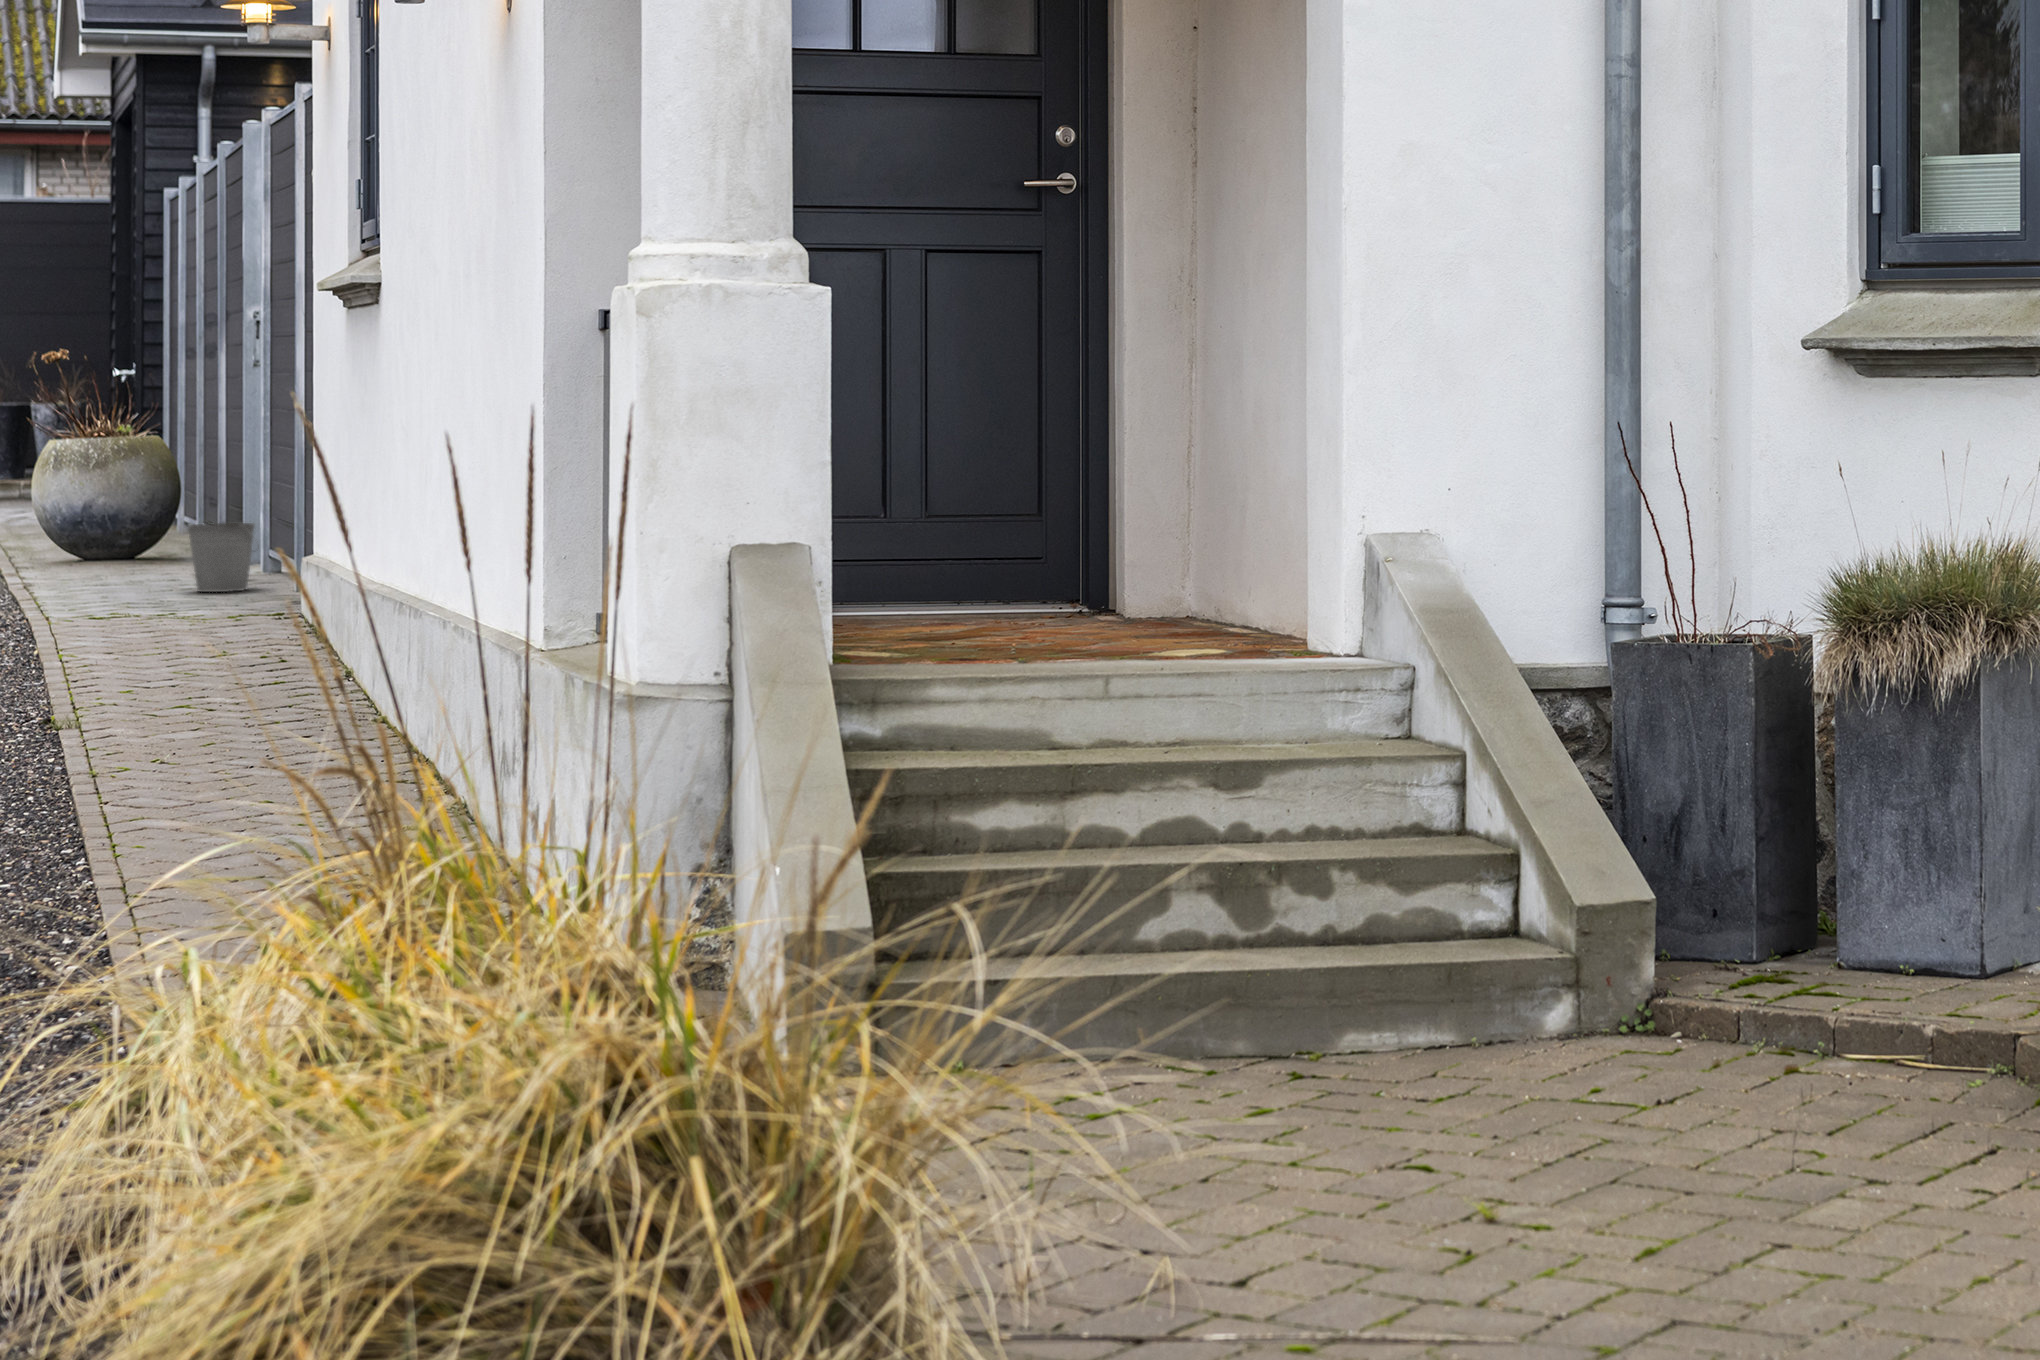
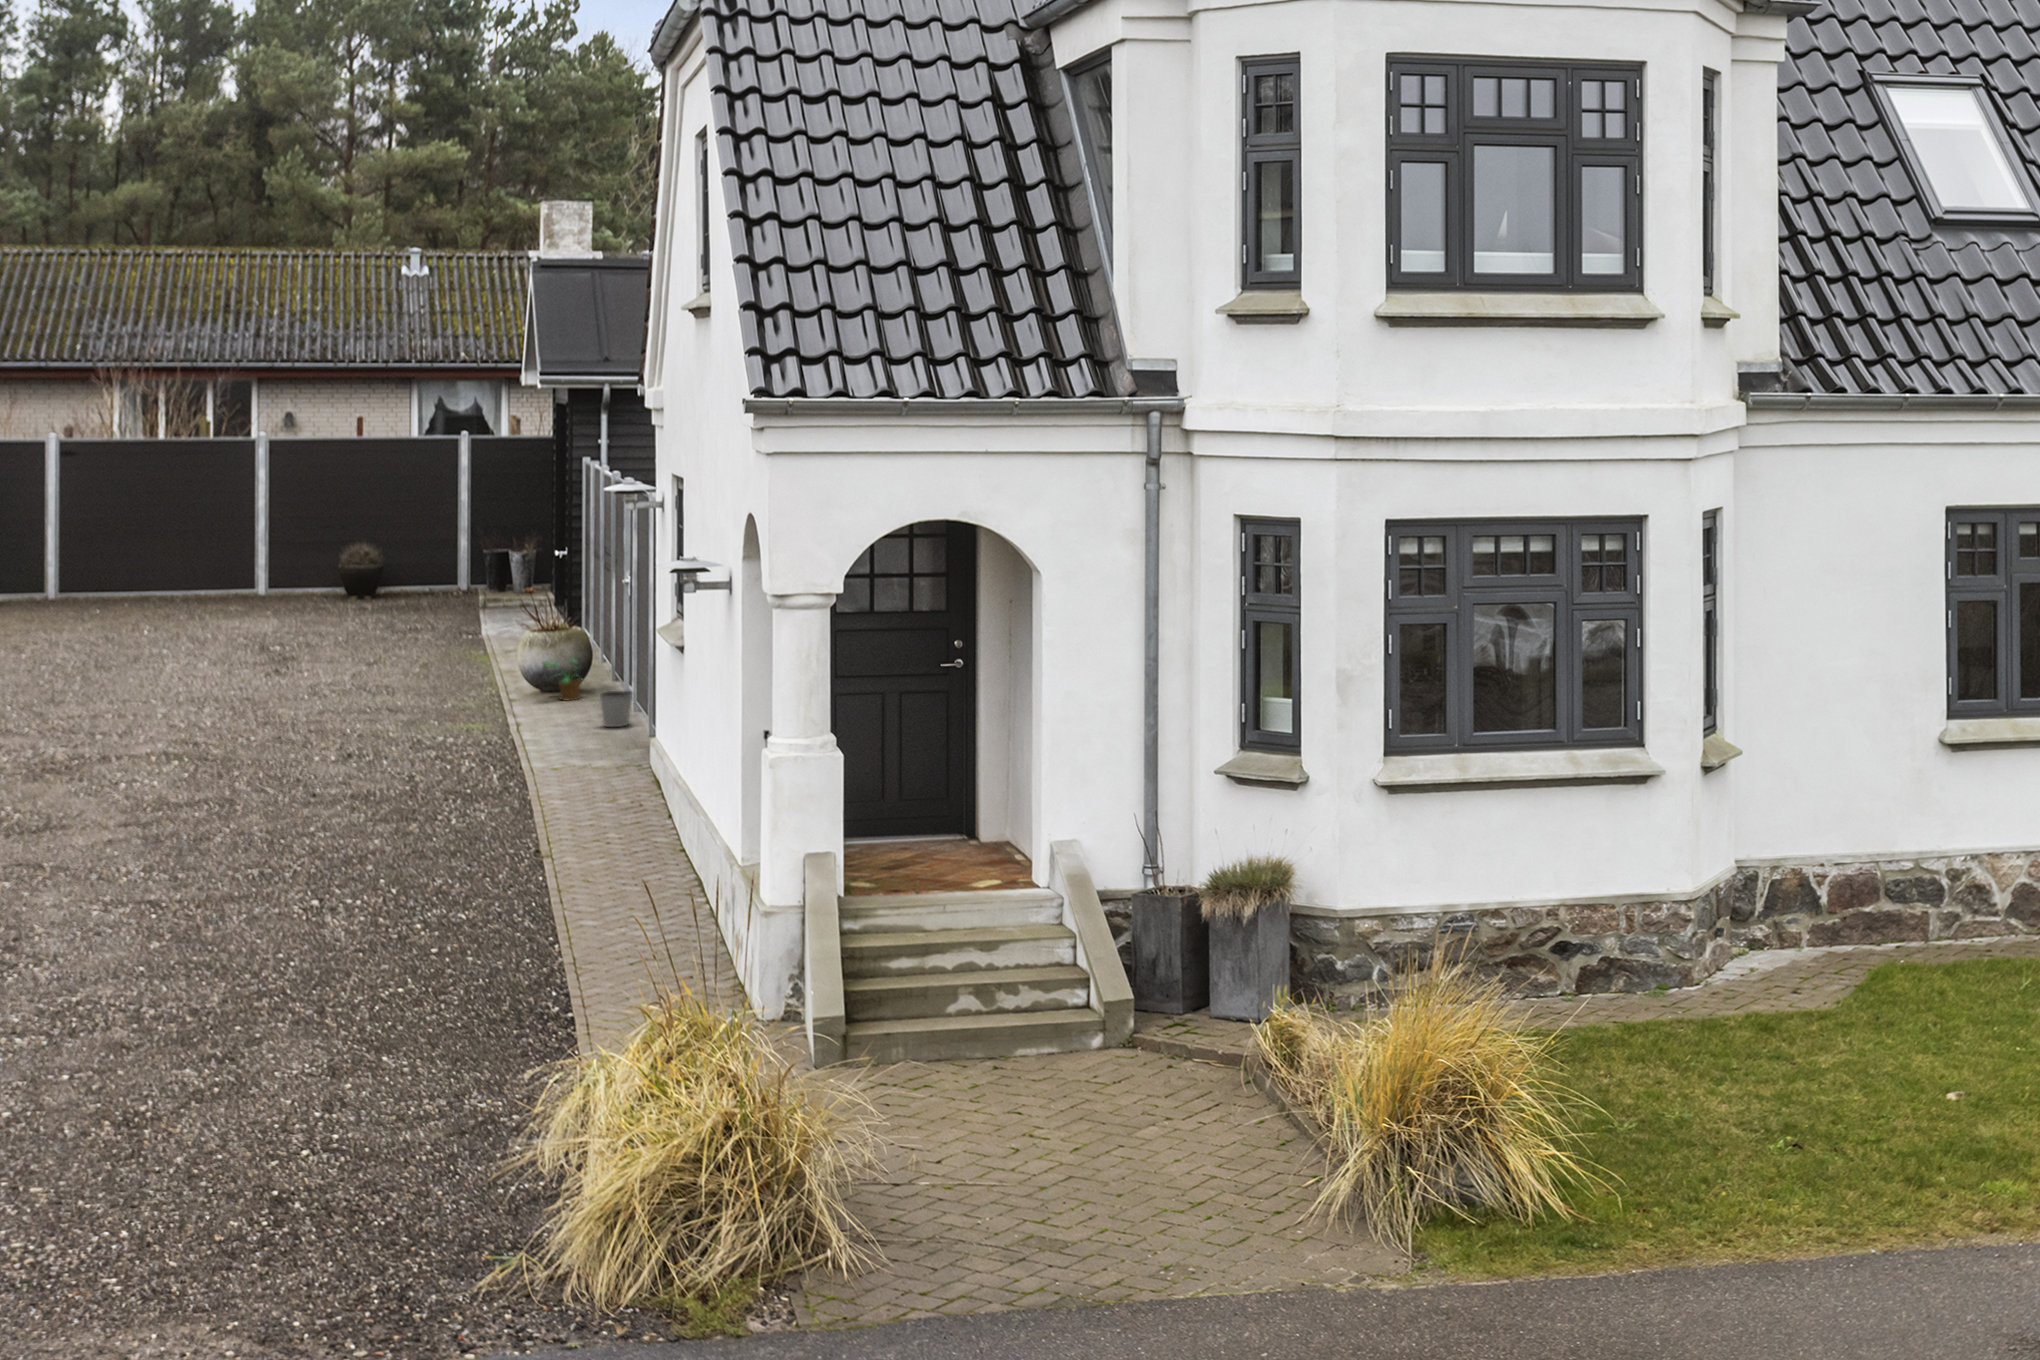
potted plant: none [73,487,163,568] -> present [542,659,585,700]

